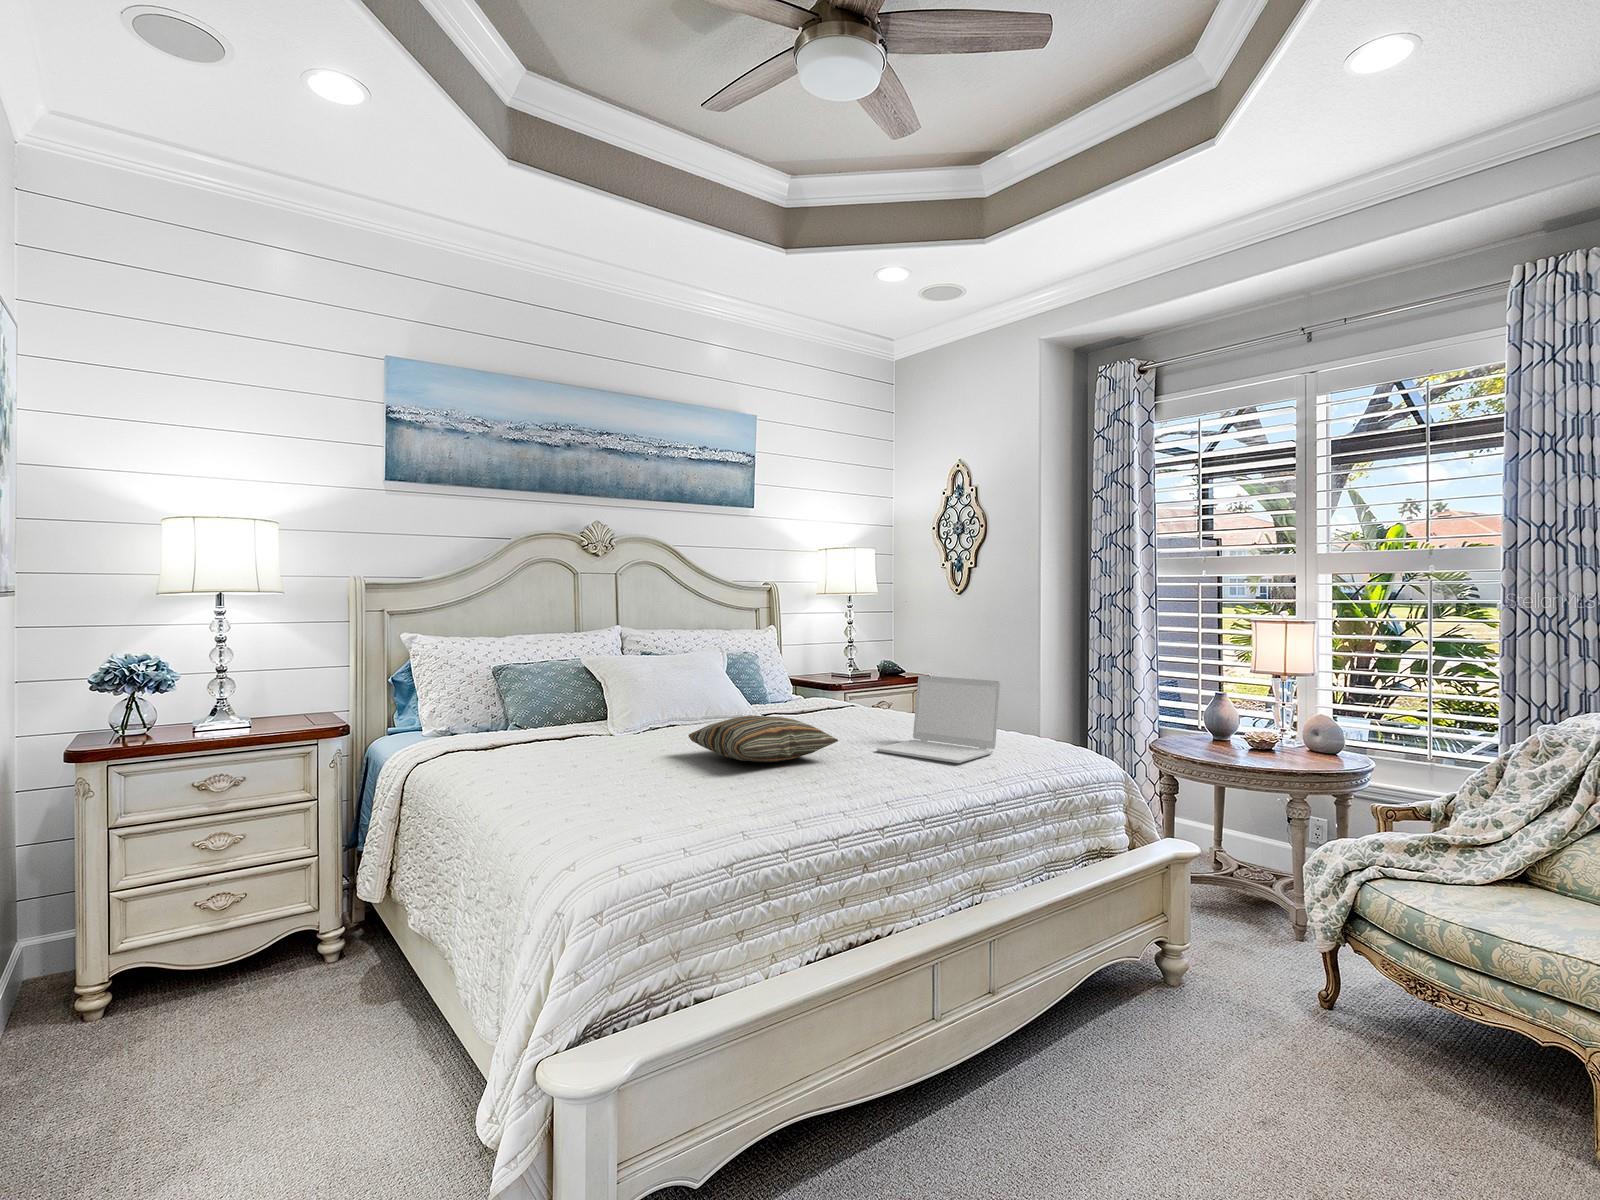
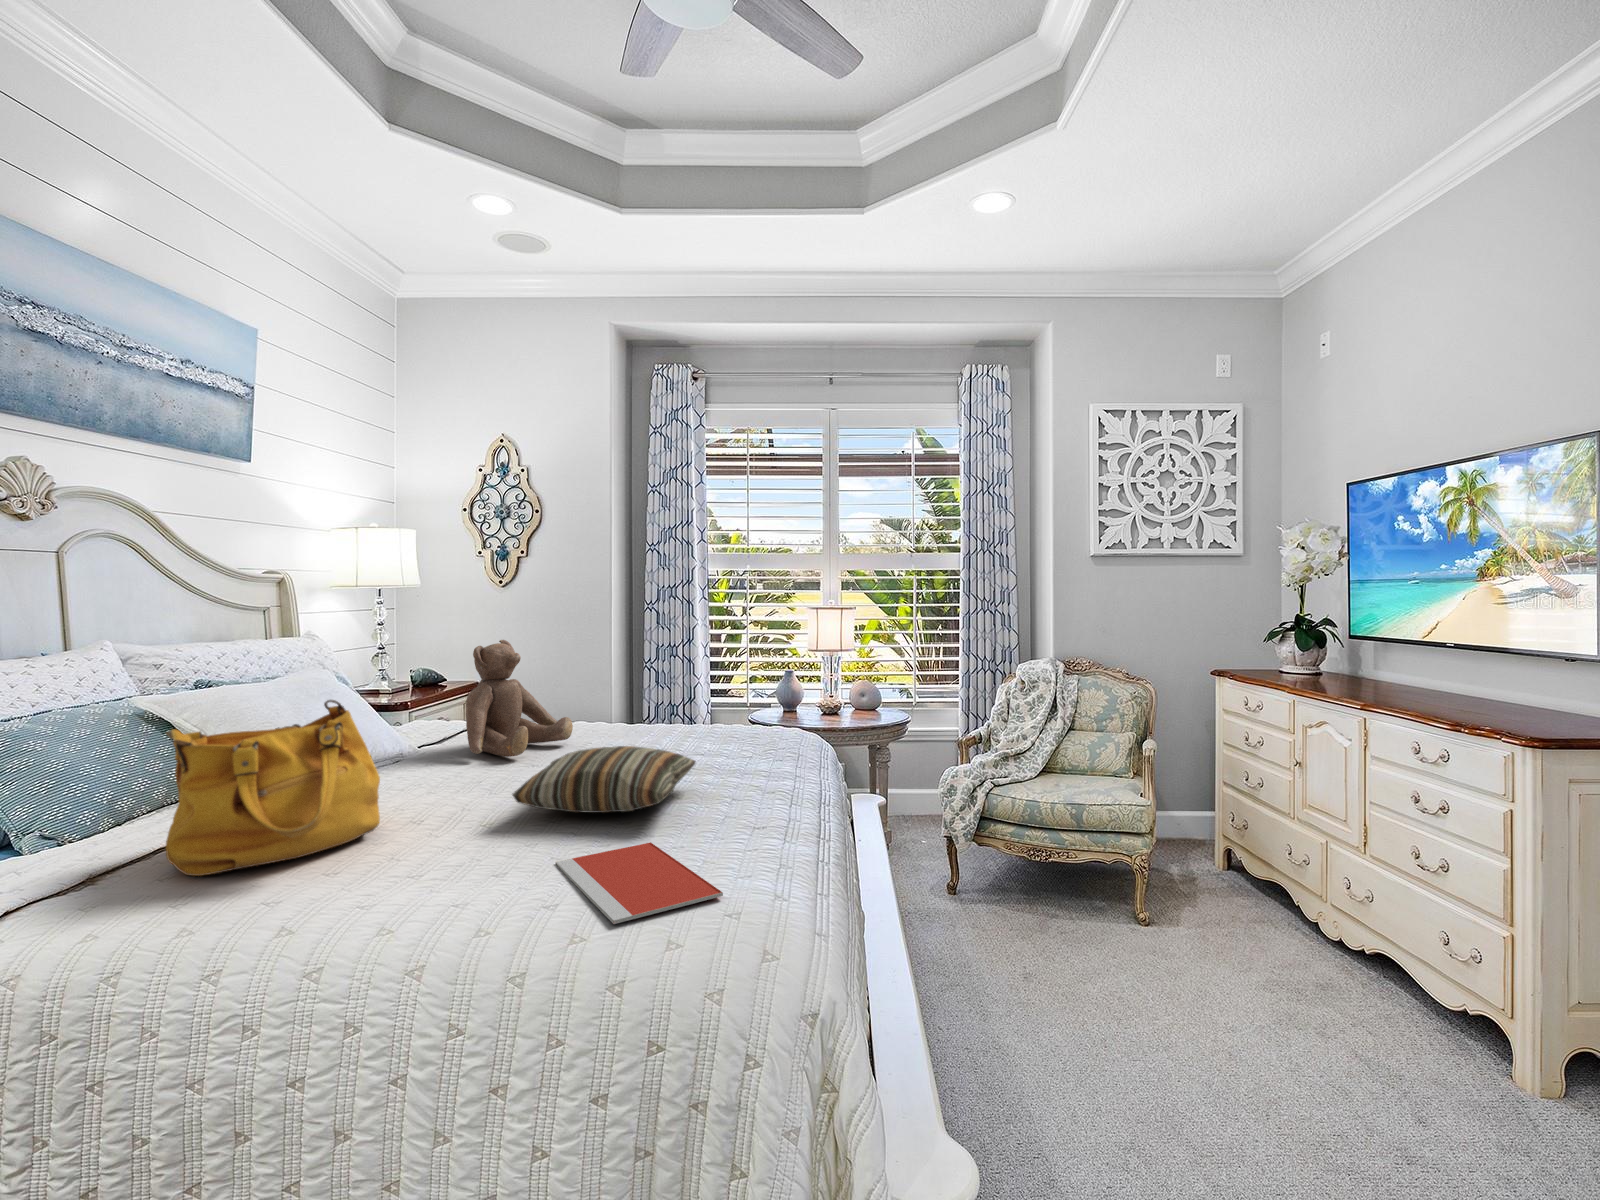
teddy bear: none [767,636,856,724] -> present [466,640,573,757]
handbag: none [533,661,643,746] -> present [166,700,380,876]
laptop: present [877,675,1000,763] -> none [688,673,799,766]
notebook: none [596,774,715,807] -> present [556,842,723,924]

